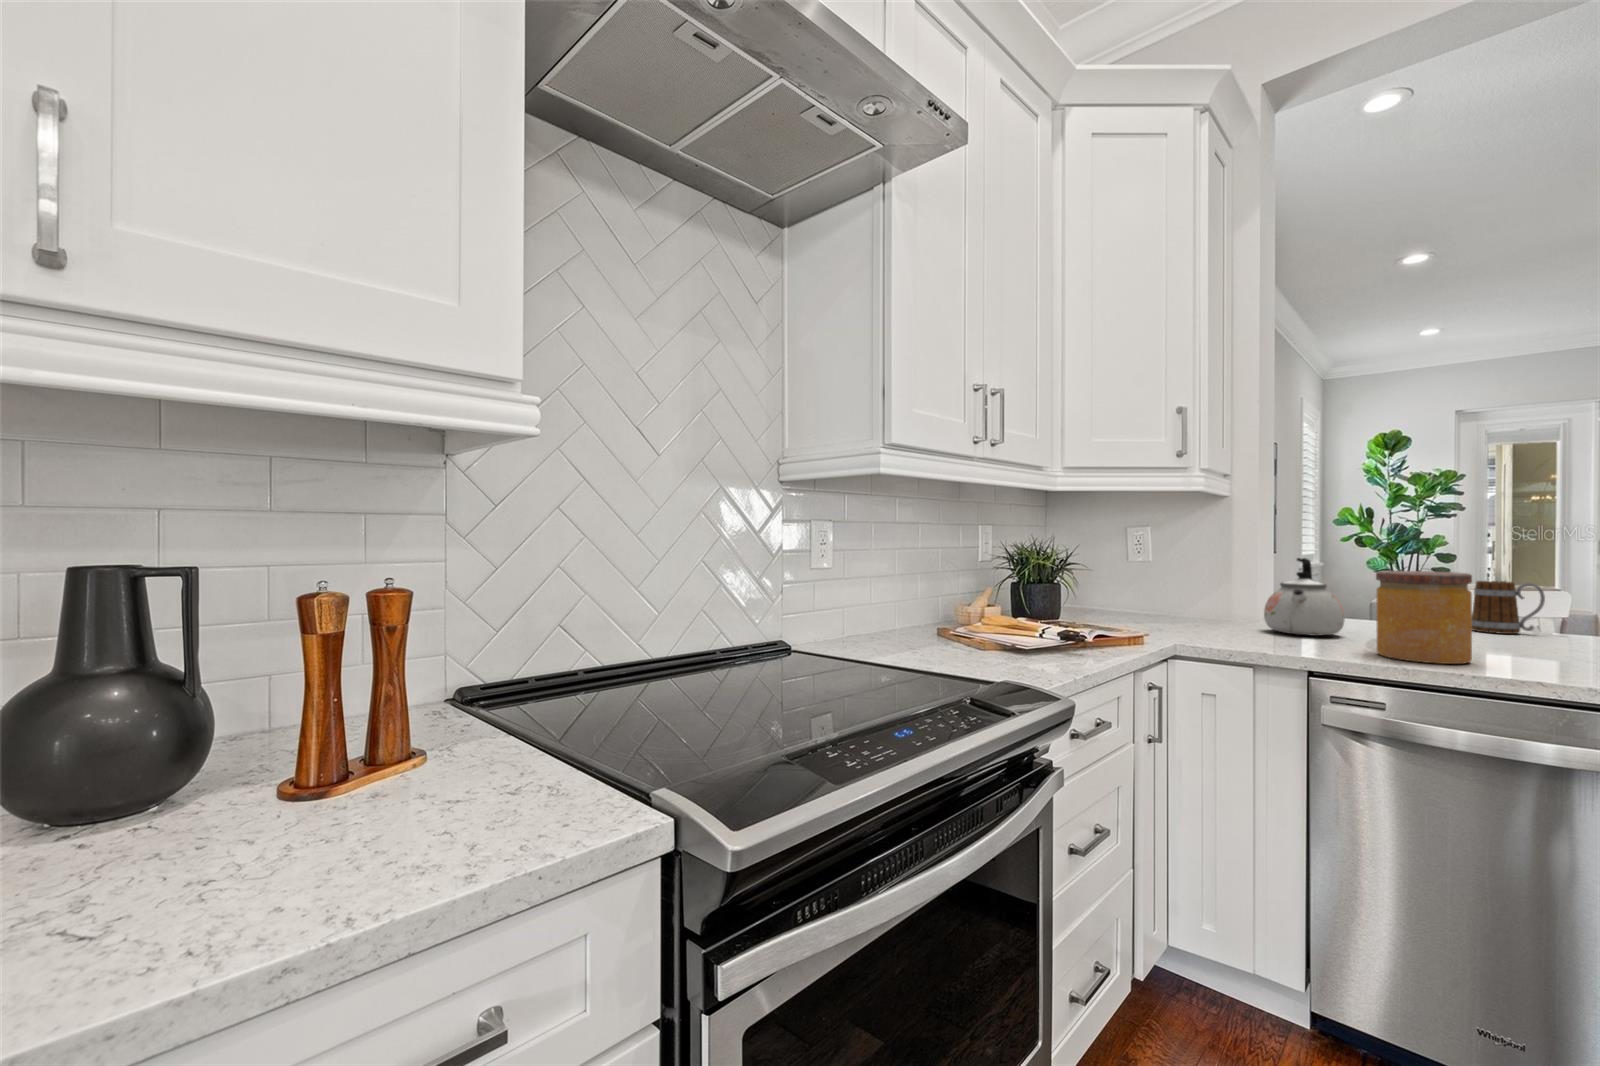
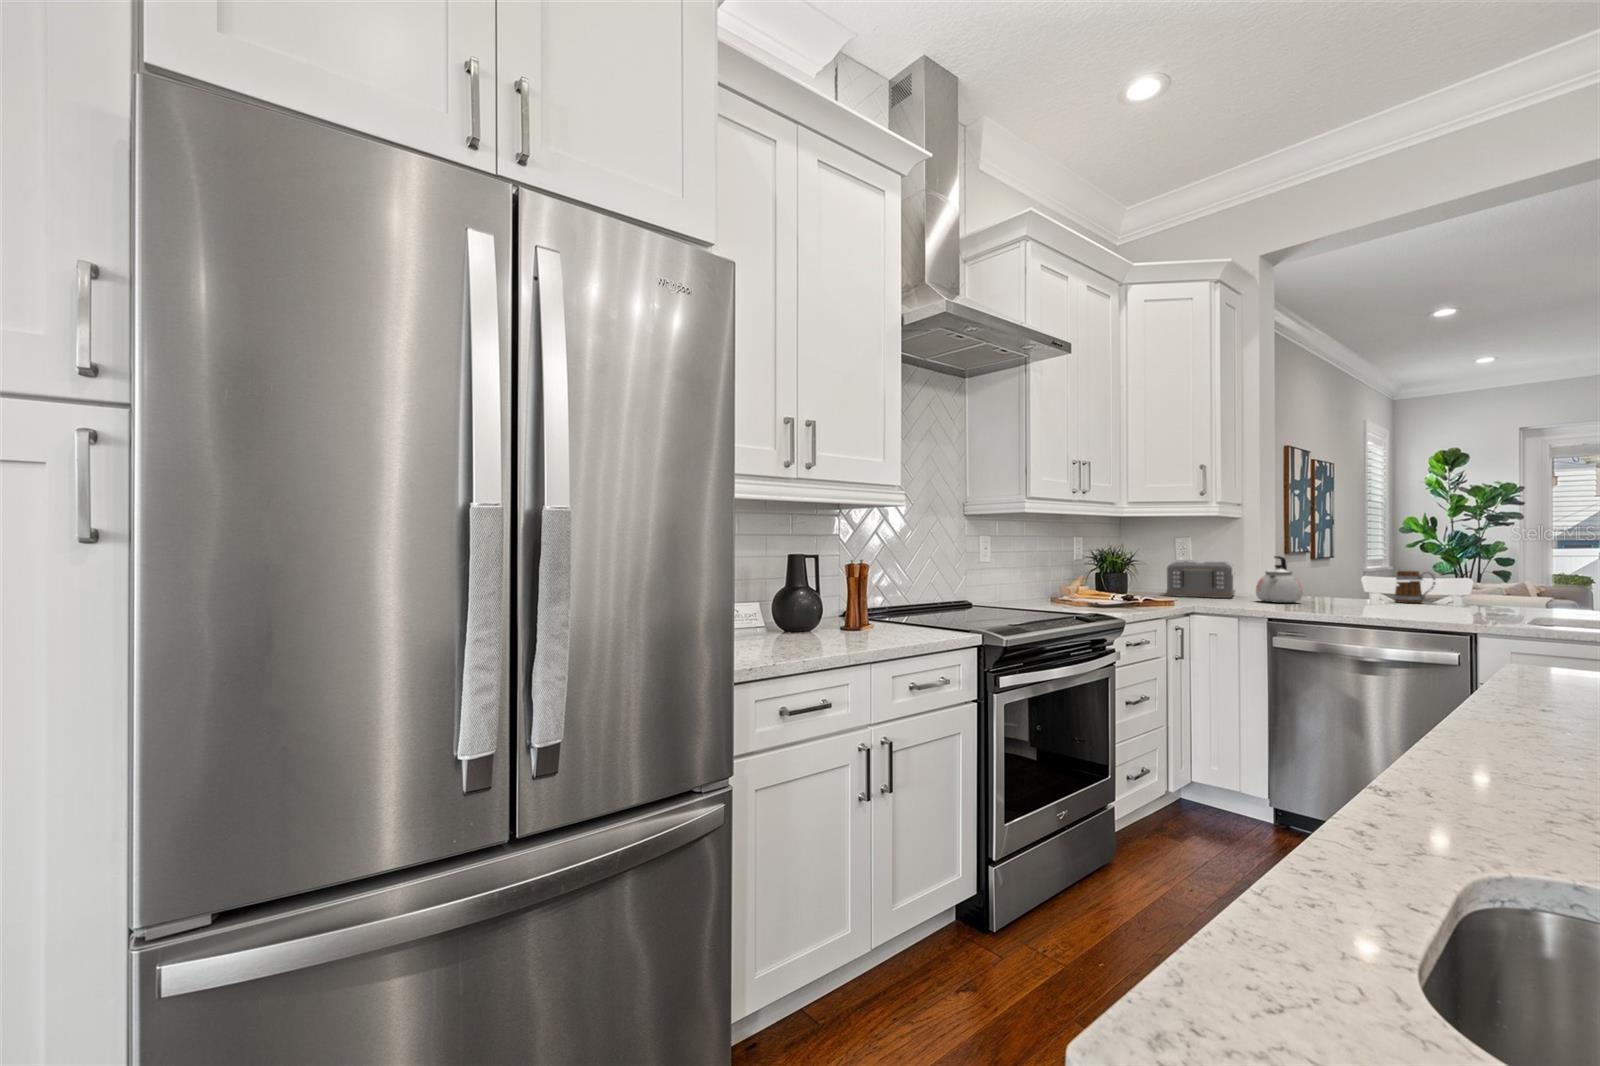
toaster: none [1117,563,1221,623] -> present [1166,561,1235,598]
jar: present [1376,571,1472,664] -> none [1305,562,1353,611]

